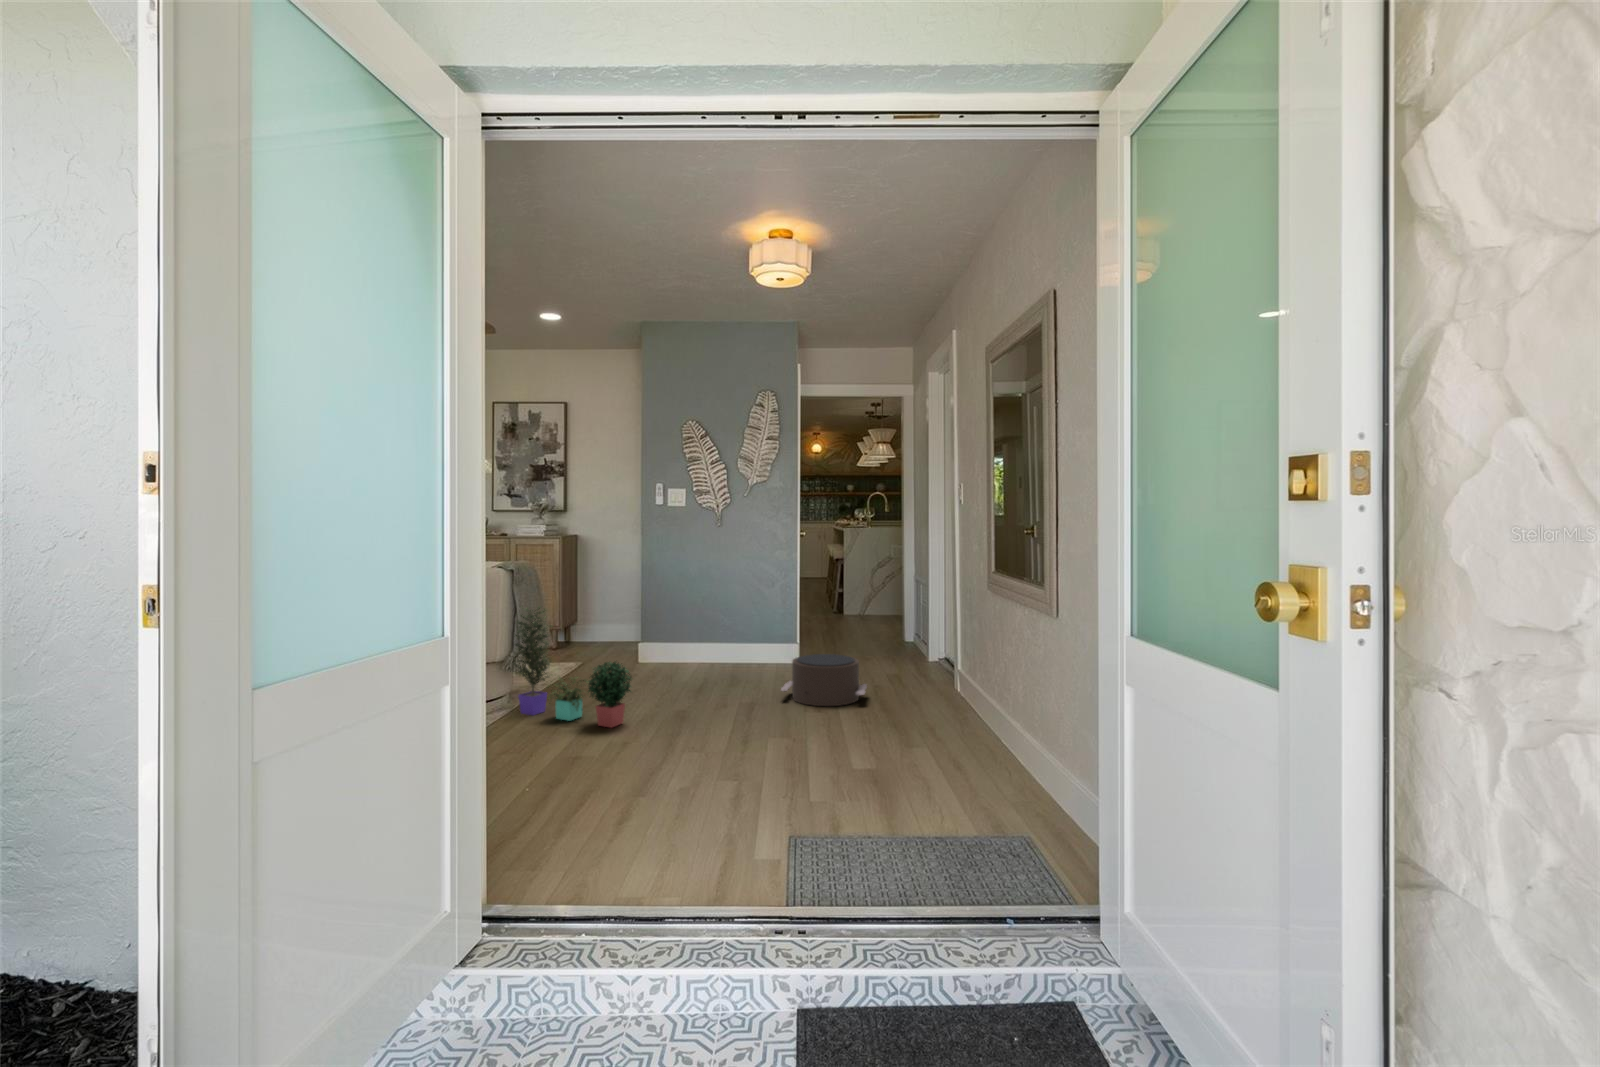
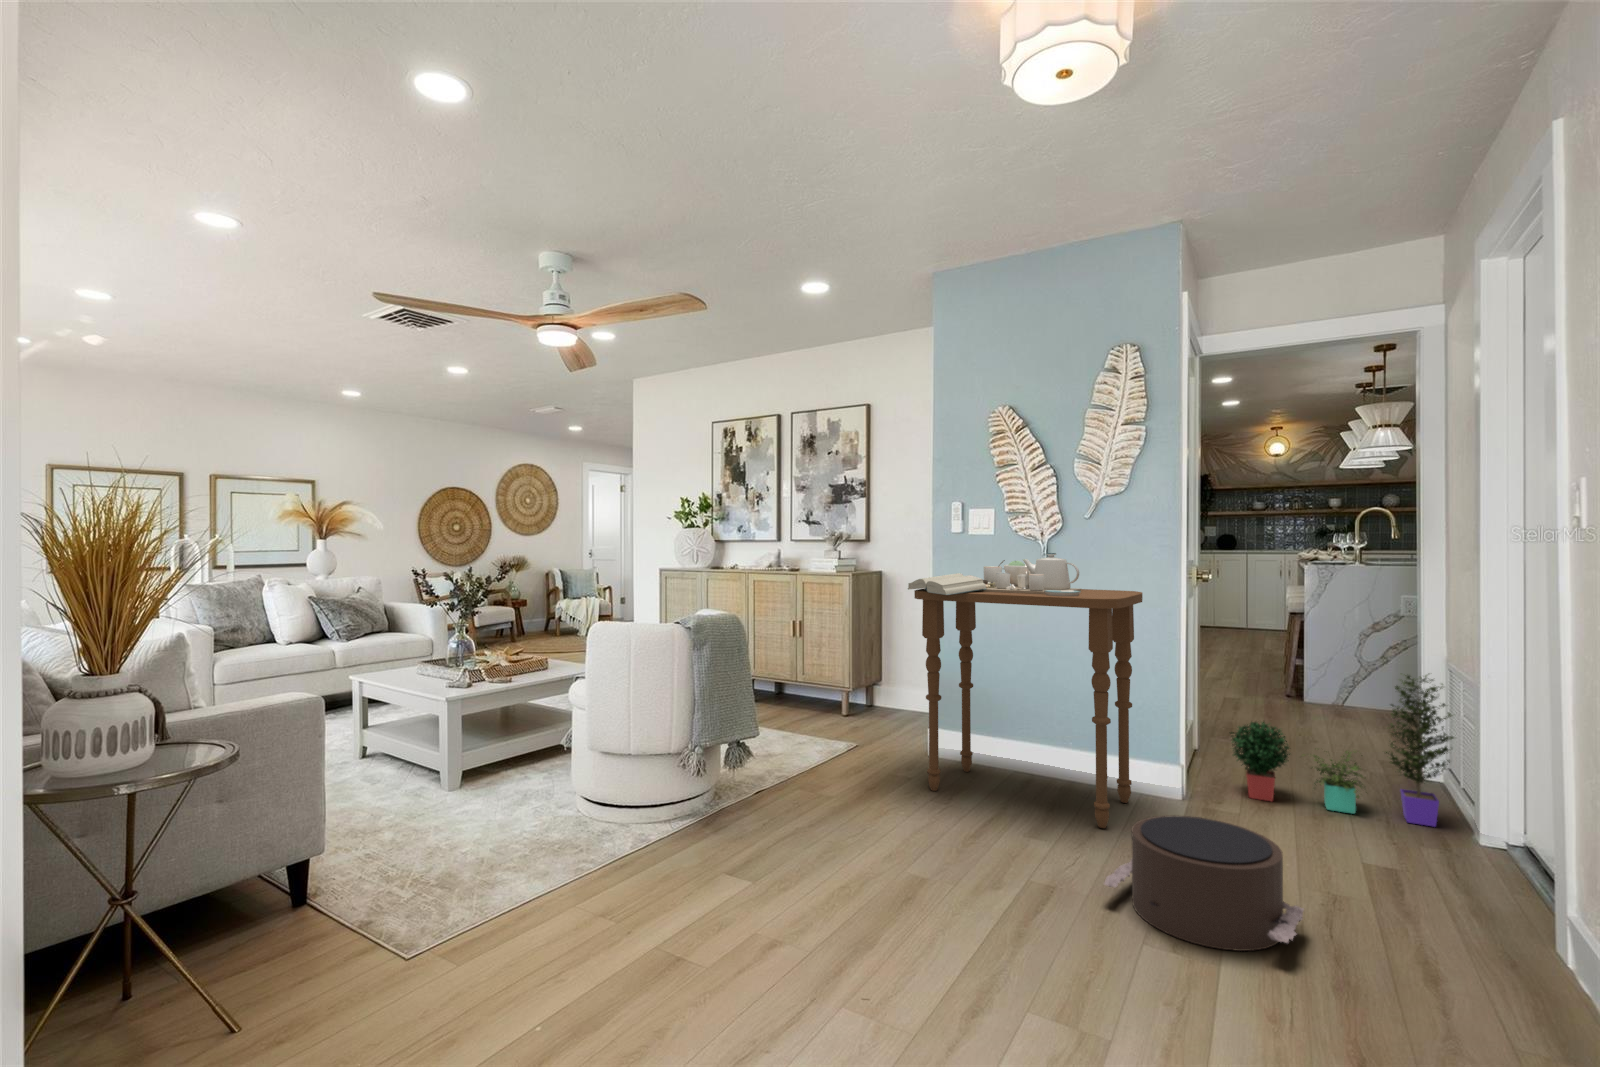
side table: none [640,518,781,677] -> present [908,553,1143,828]
potted plant: present [513,606,631,727] -> present [1231,675,1454,827]

